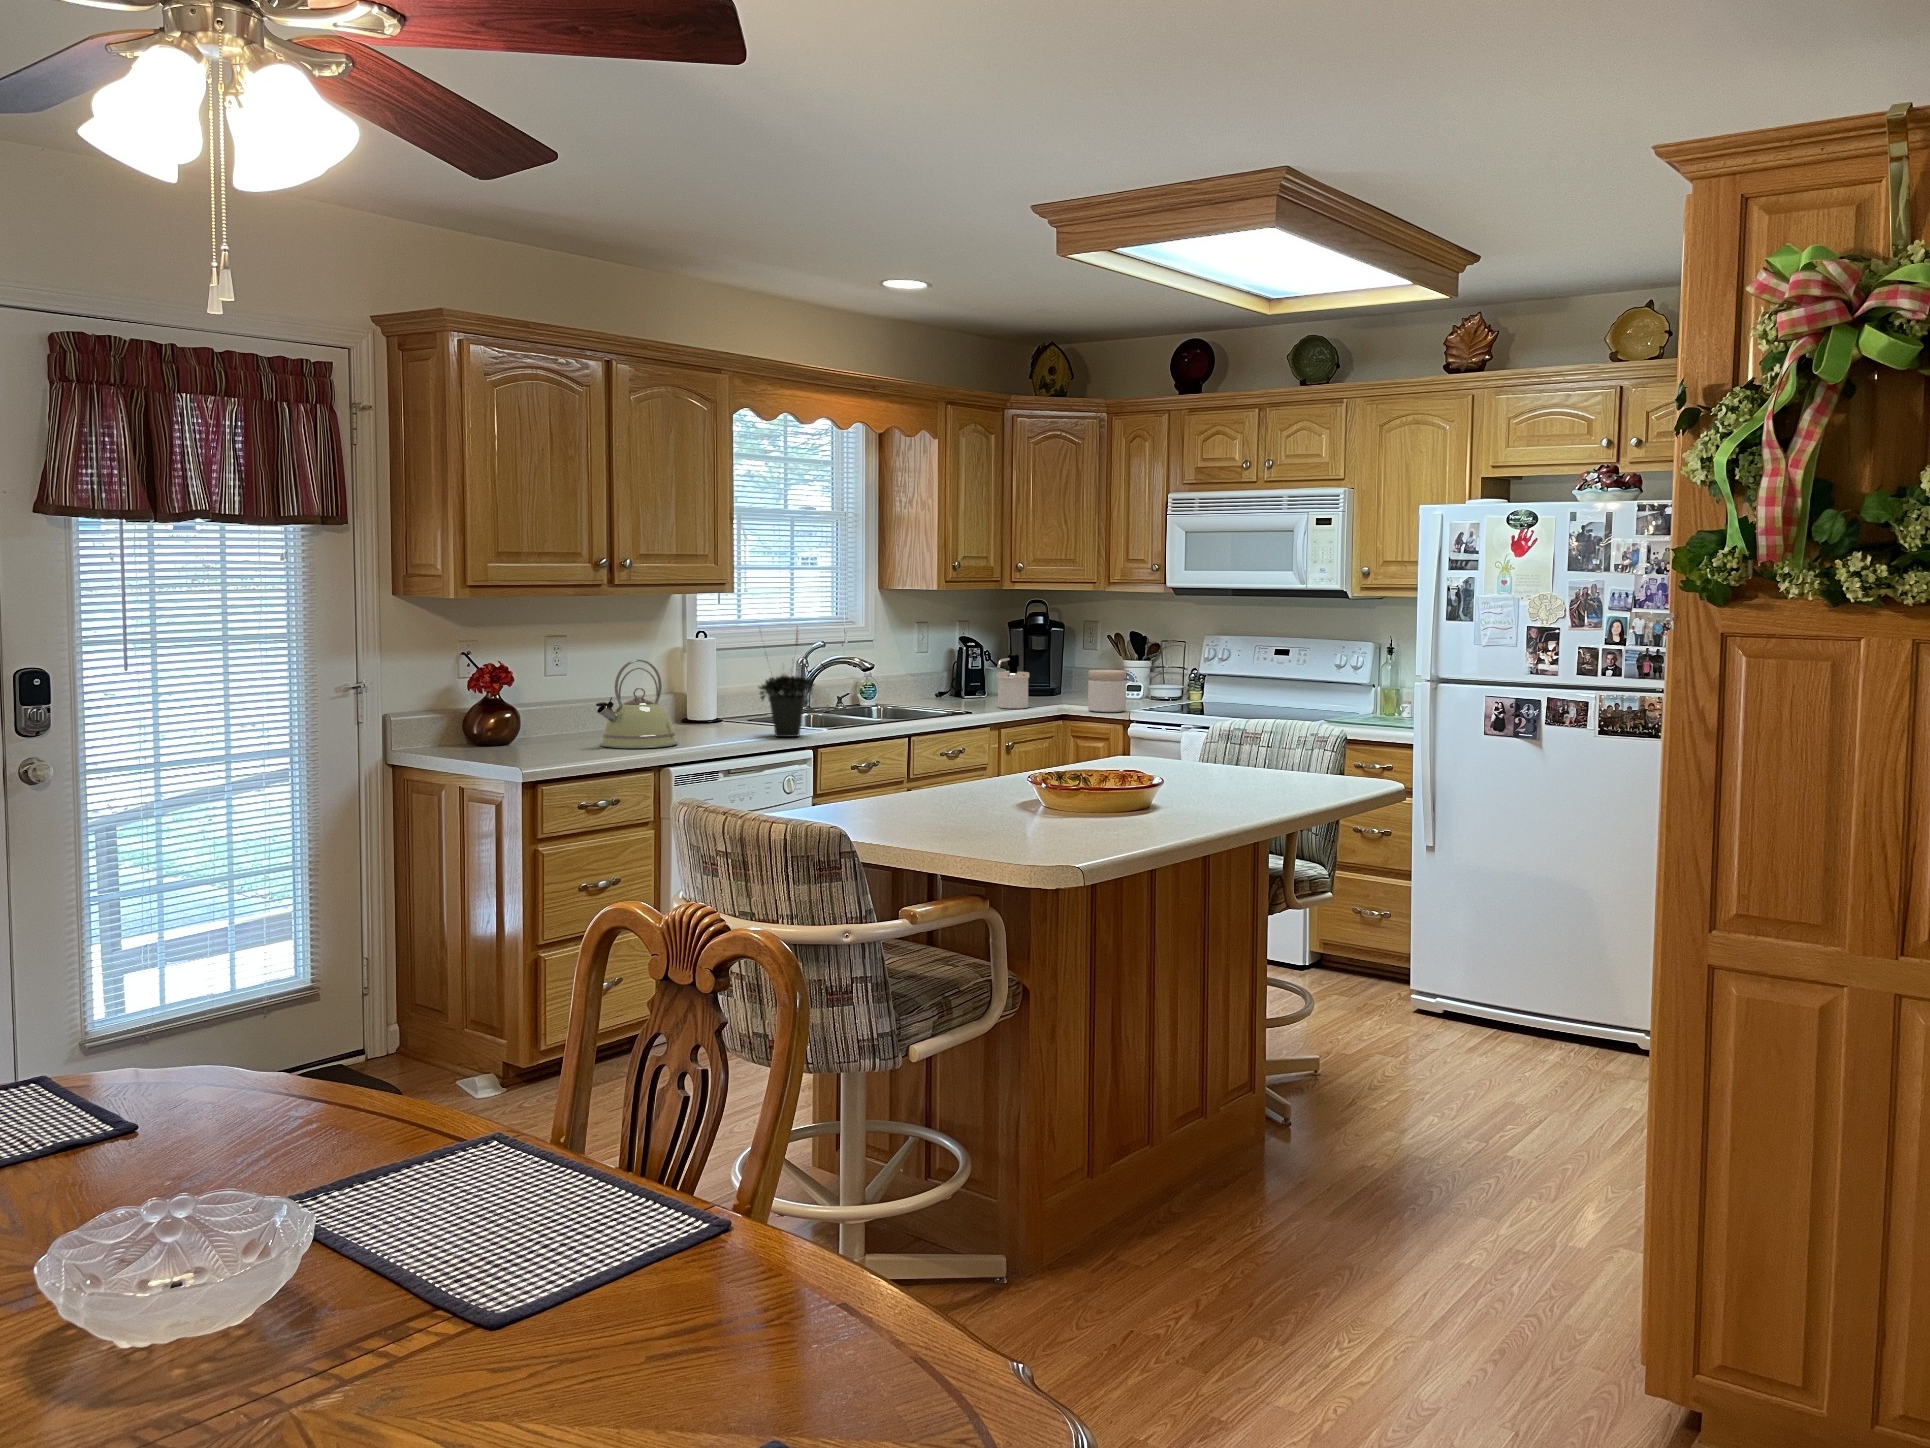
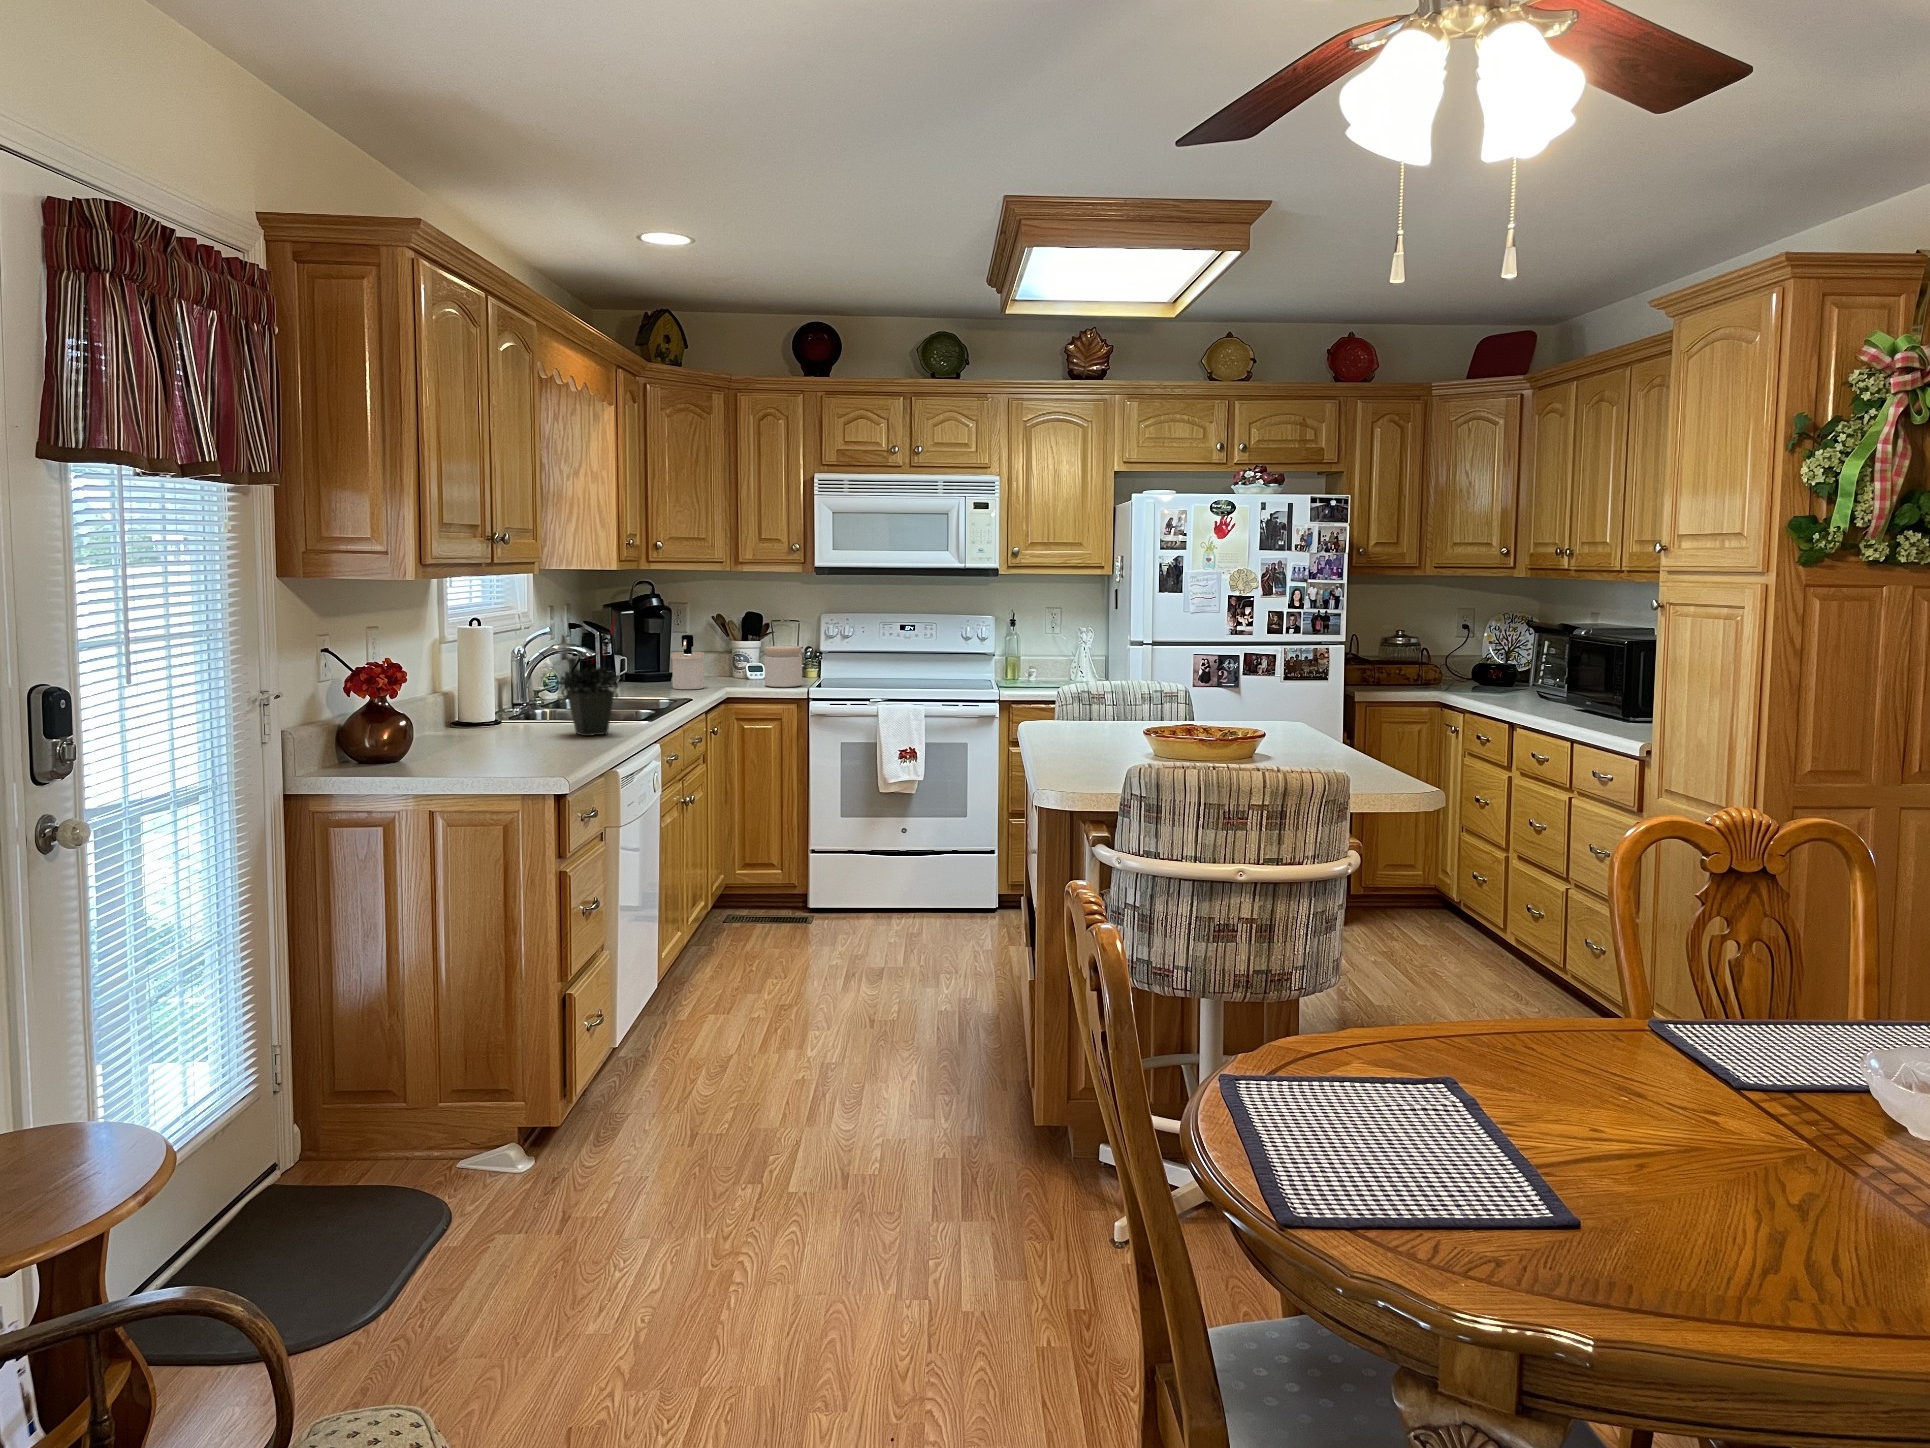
kettle: present [596,660,678,748] -> none [422,659,515,764]

